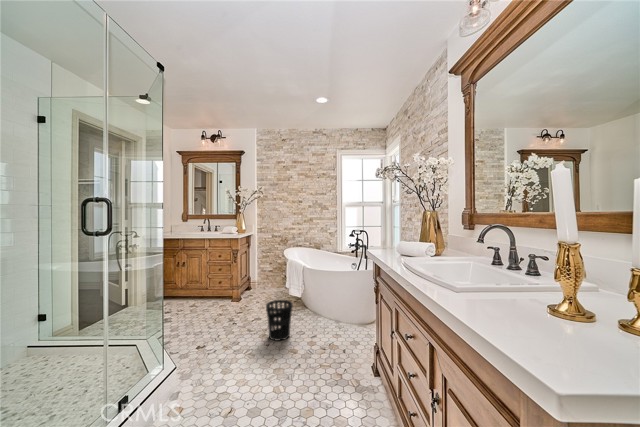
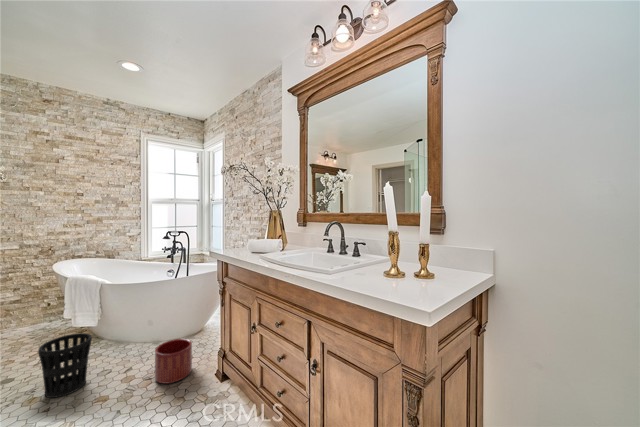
planter: none [328,323,355,359] -> present [155,339,192,383]

